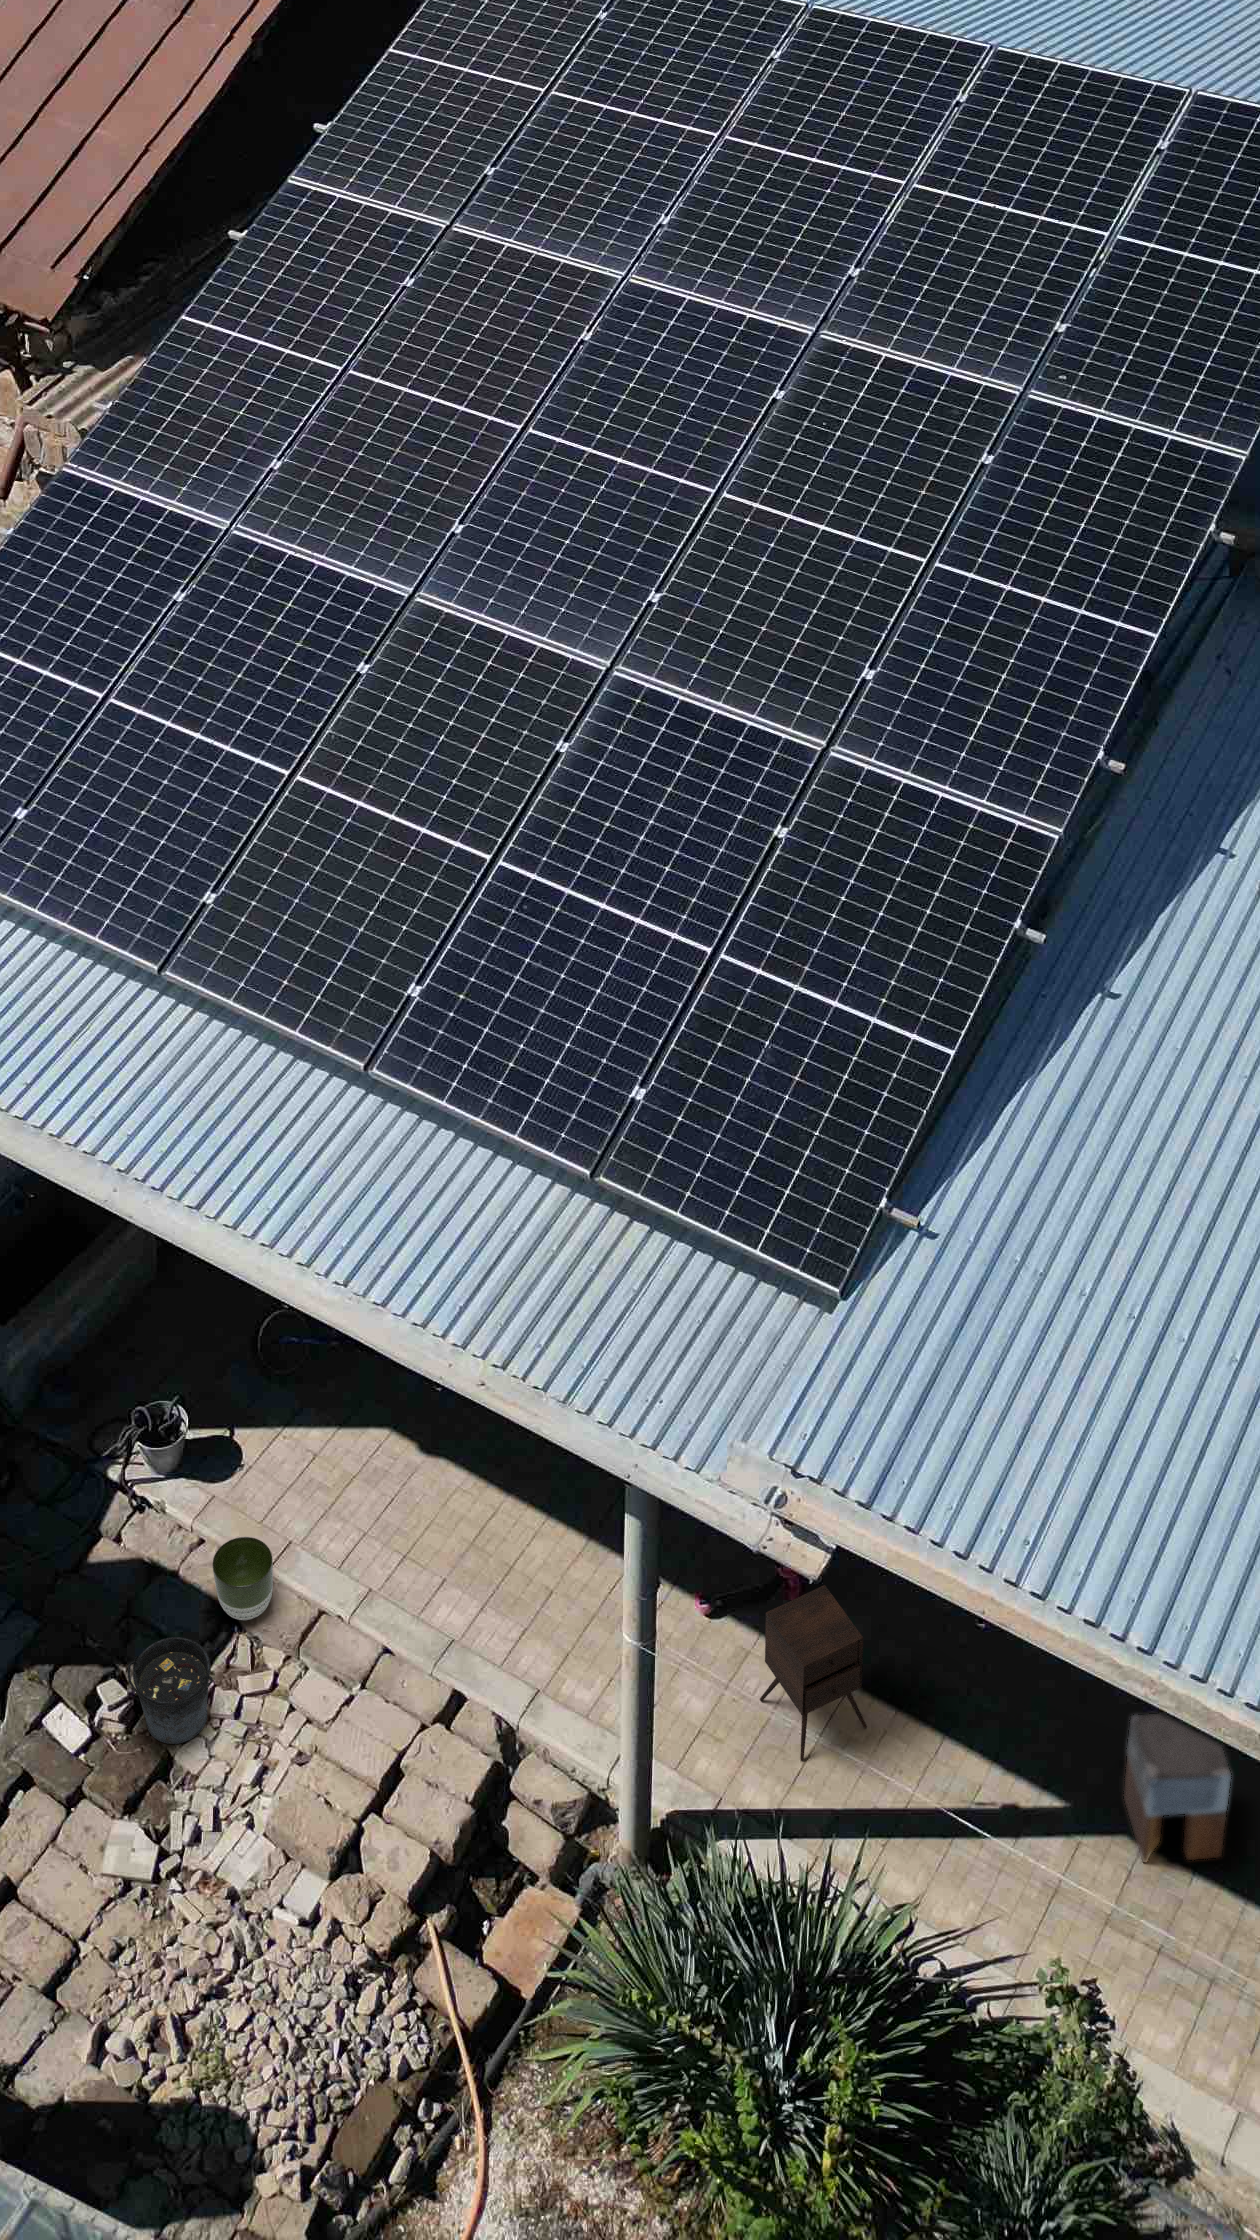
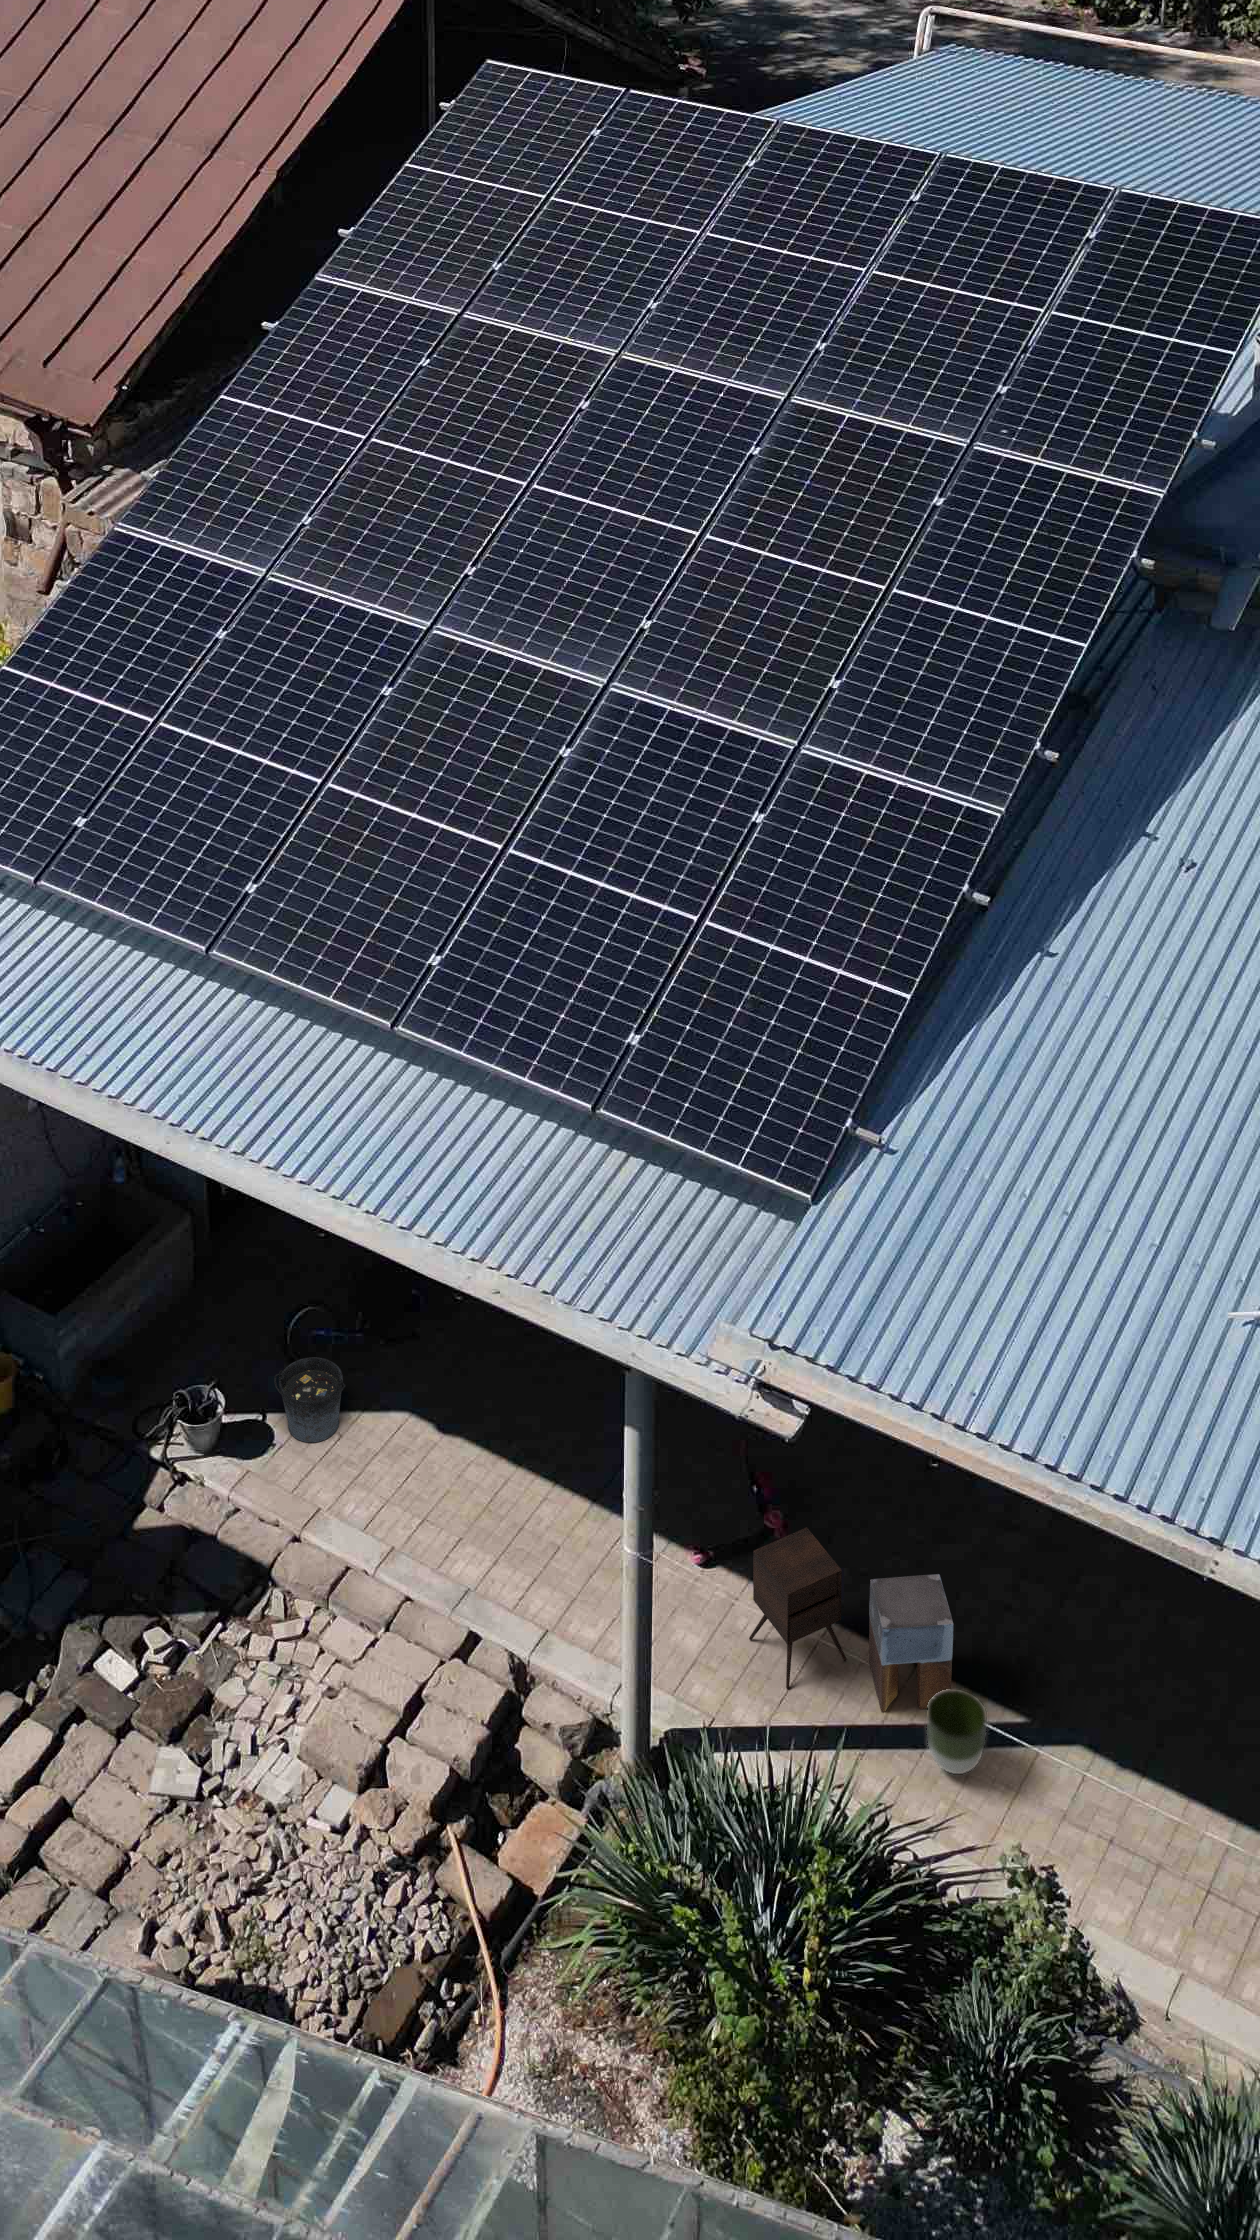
planter: present [213,1537,273,1620] -> present [927,1689,987,1774]
bucket: present [128,1637,213,1744] -> present [274,1357,345,1442]
stool: present [1124,1714,1231,1862] -> present [869,1574,953,1712]

